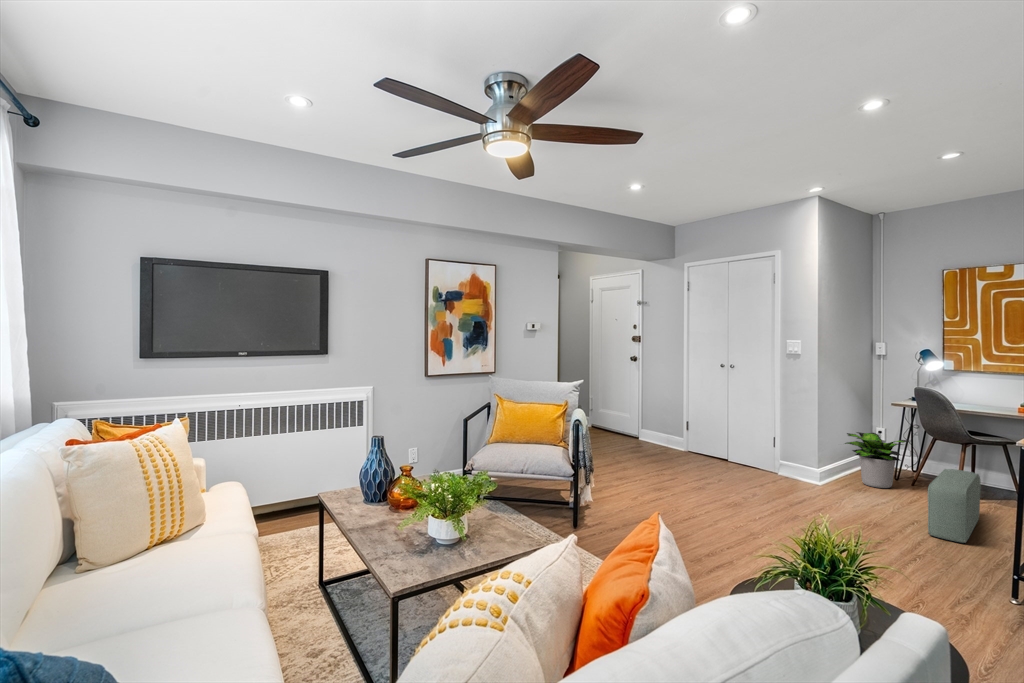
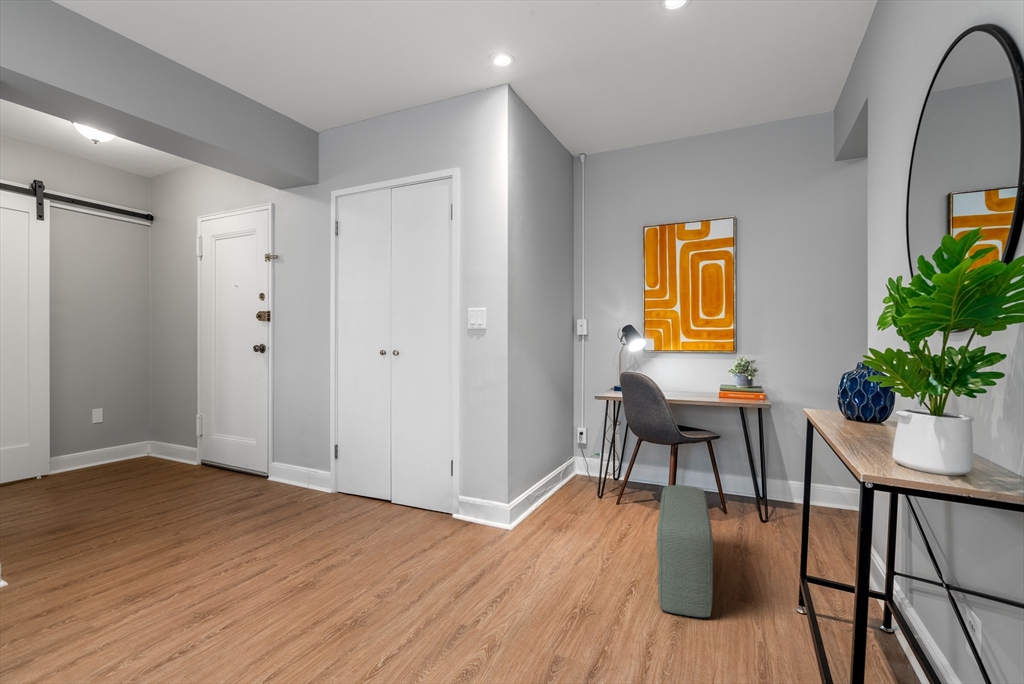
potted plant: present [845,432,909,488] -> none [533,437,620,517]

